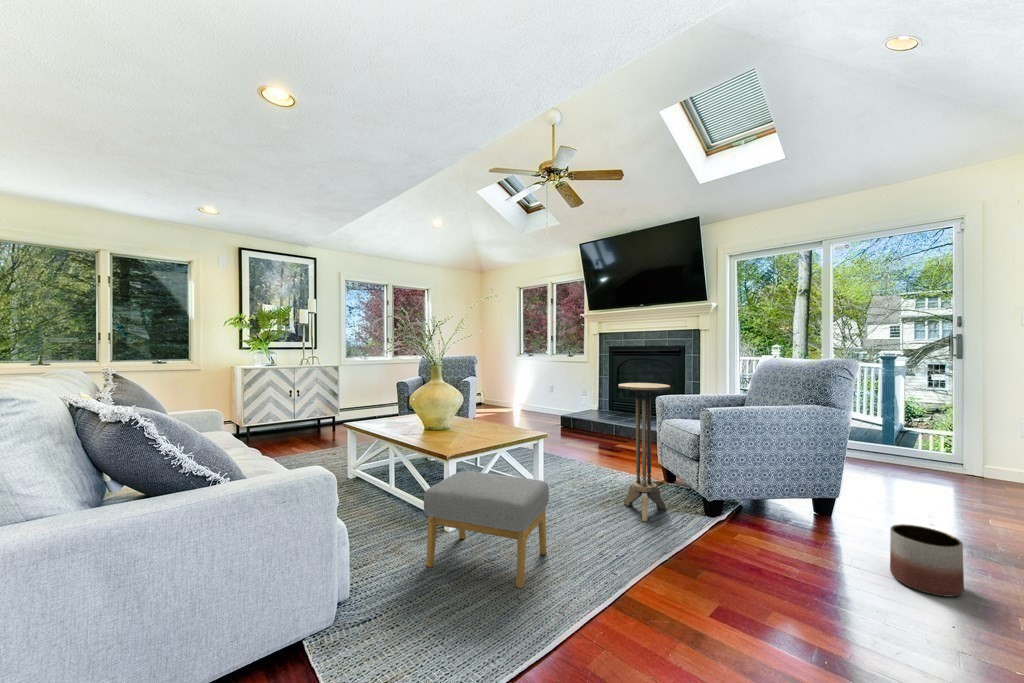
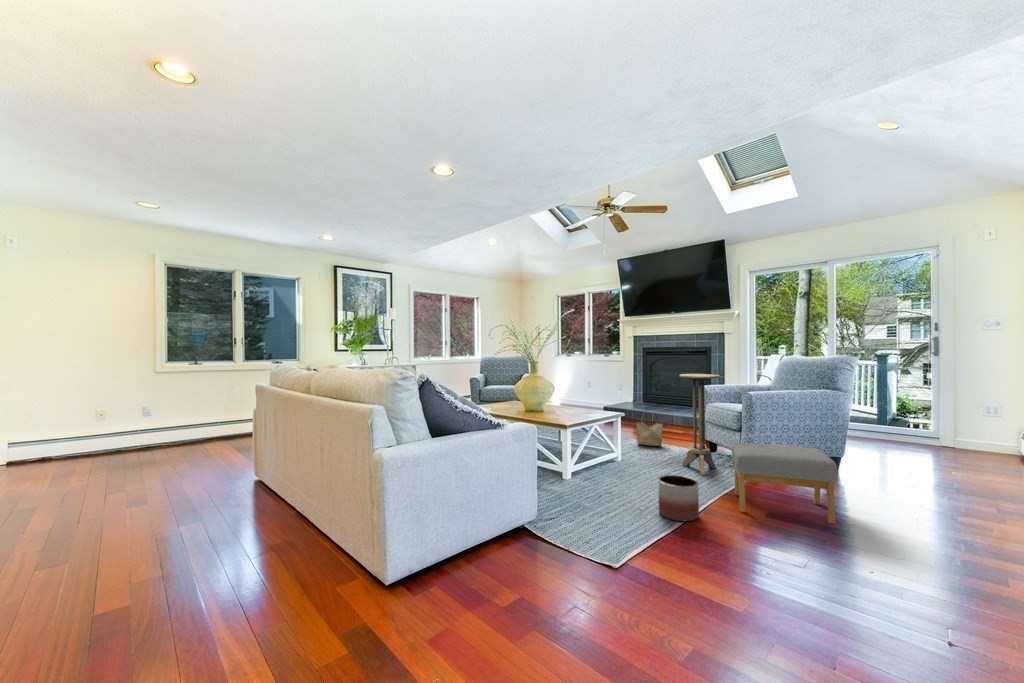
woven basket: none [578,426,611,473] -> present [636,411,663,446]
footstool: present [424,471,549,588] -> present [732,443,837,524]
planter: present [890,524,964,597] -> present [658,475,699,521]

